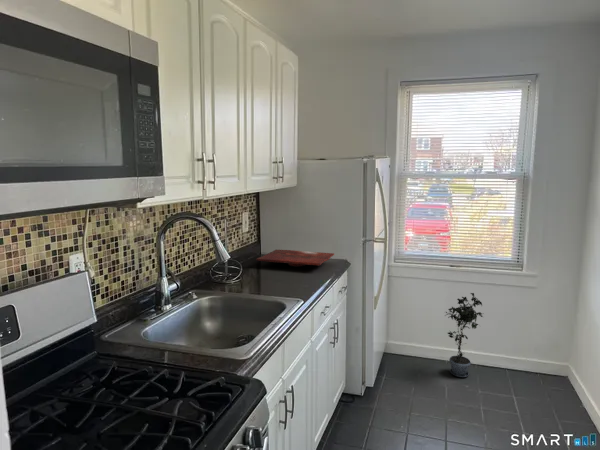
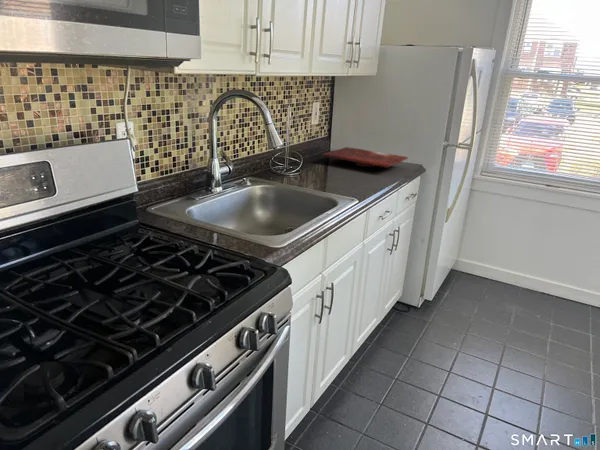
potted plant: present [446,293,483,377] -> none [520,220,575,307]

